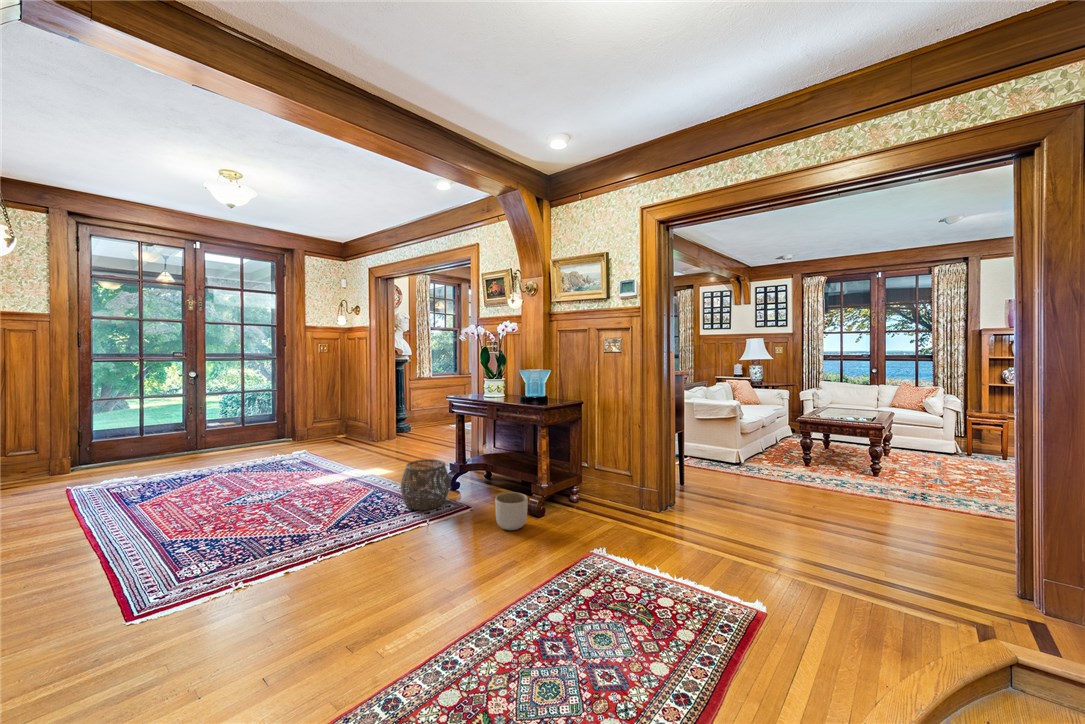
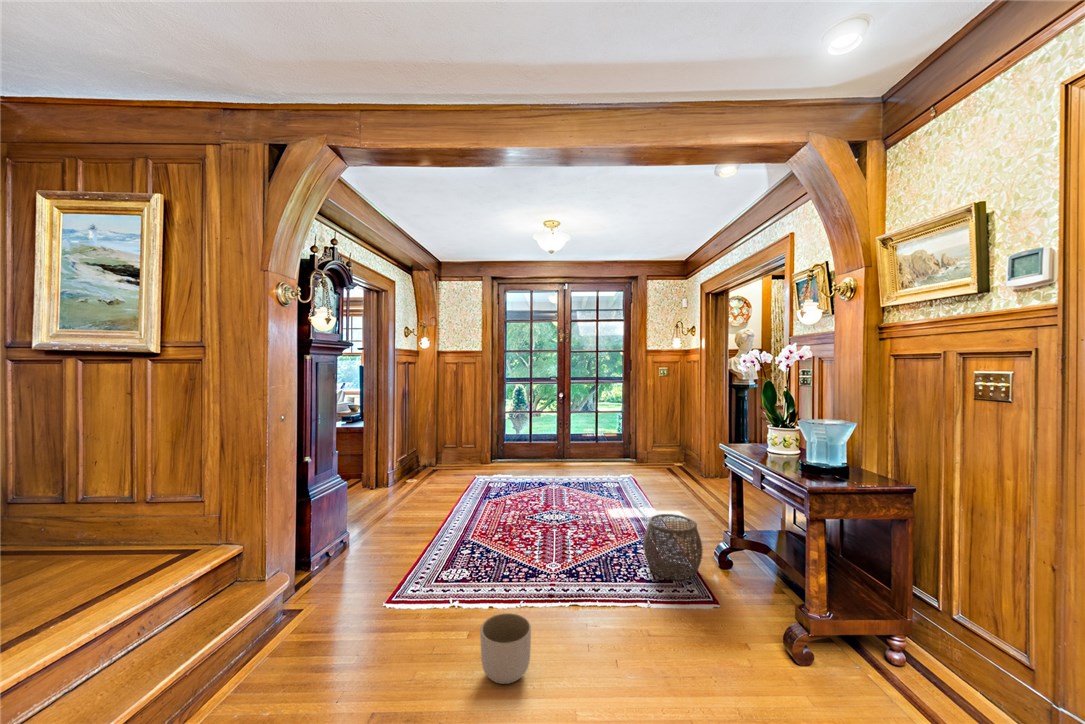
planter: present [495,492,528,530] -> present [480,613,531,684]

